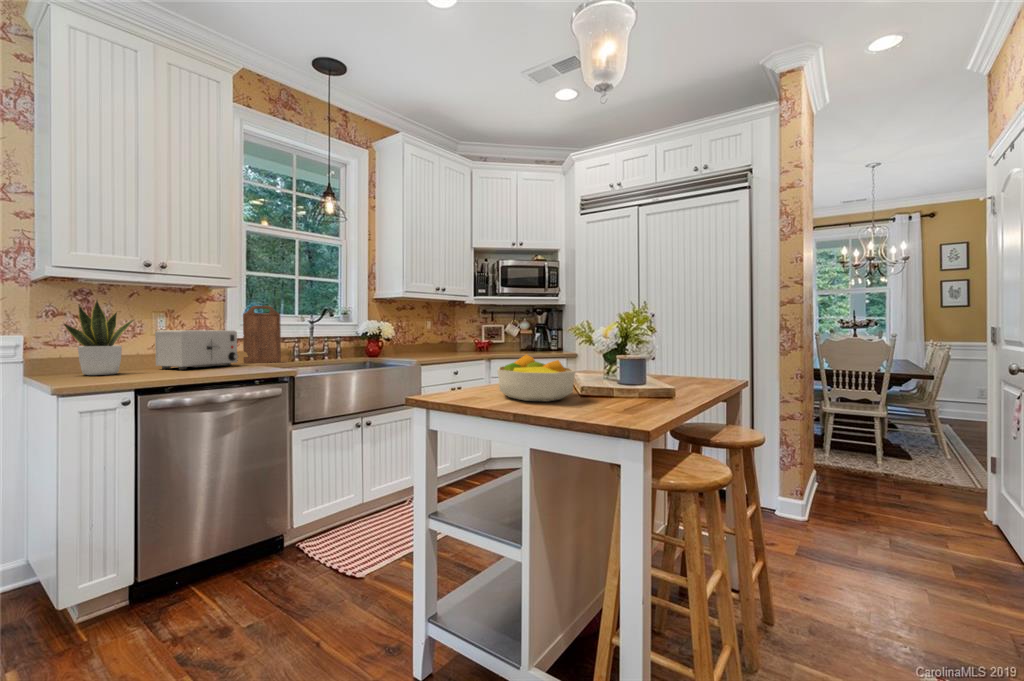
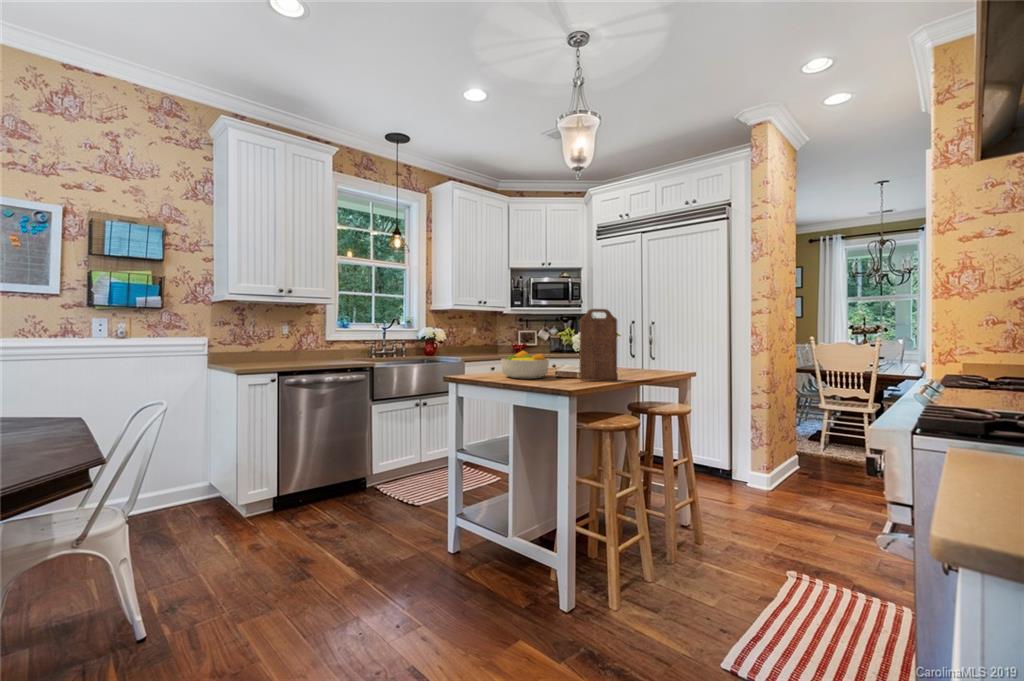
potted plant: present [64,301,133,375] -> none [233,313,274,364]
cutting board: present [243,306,281,363] -> present [580,309,617,381]
toaster: present [155,330,238,370] -> none [283,335,335,362]

